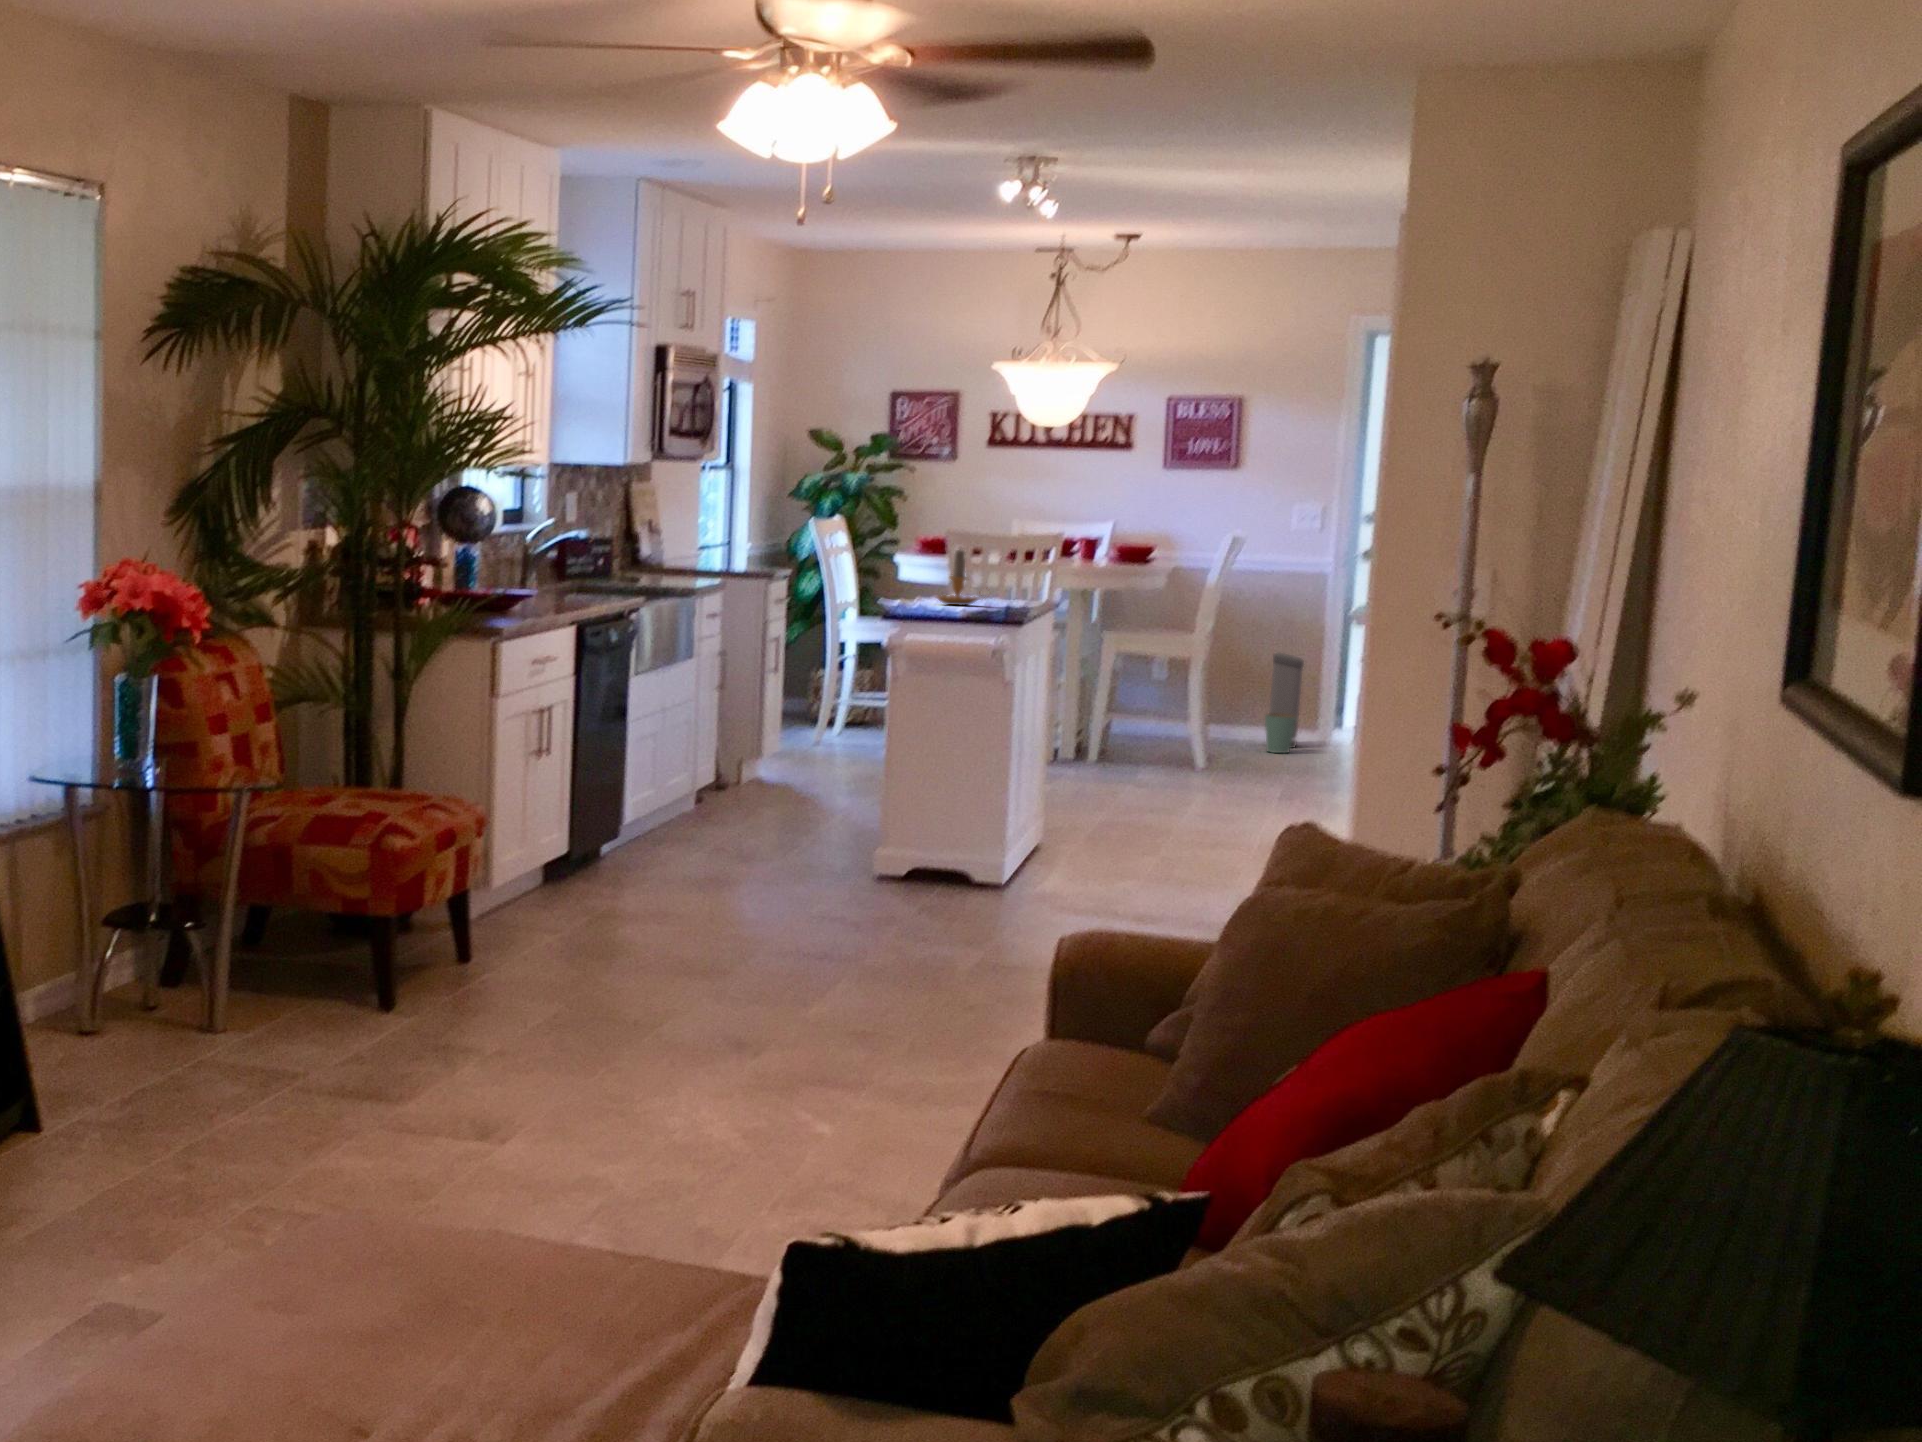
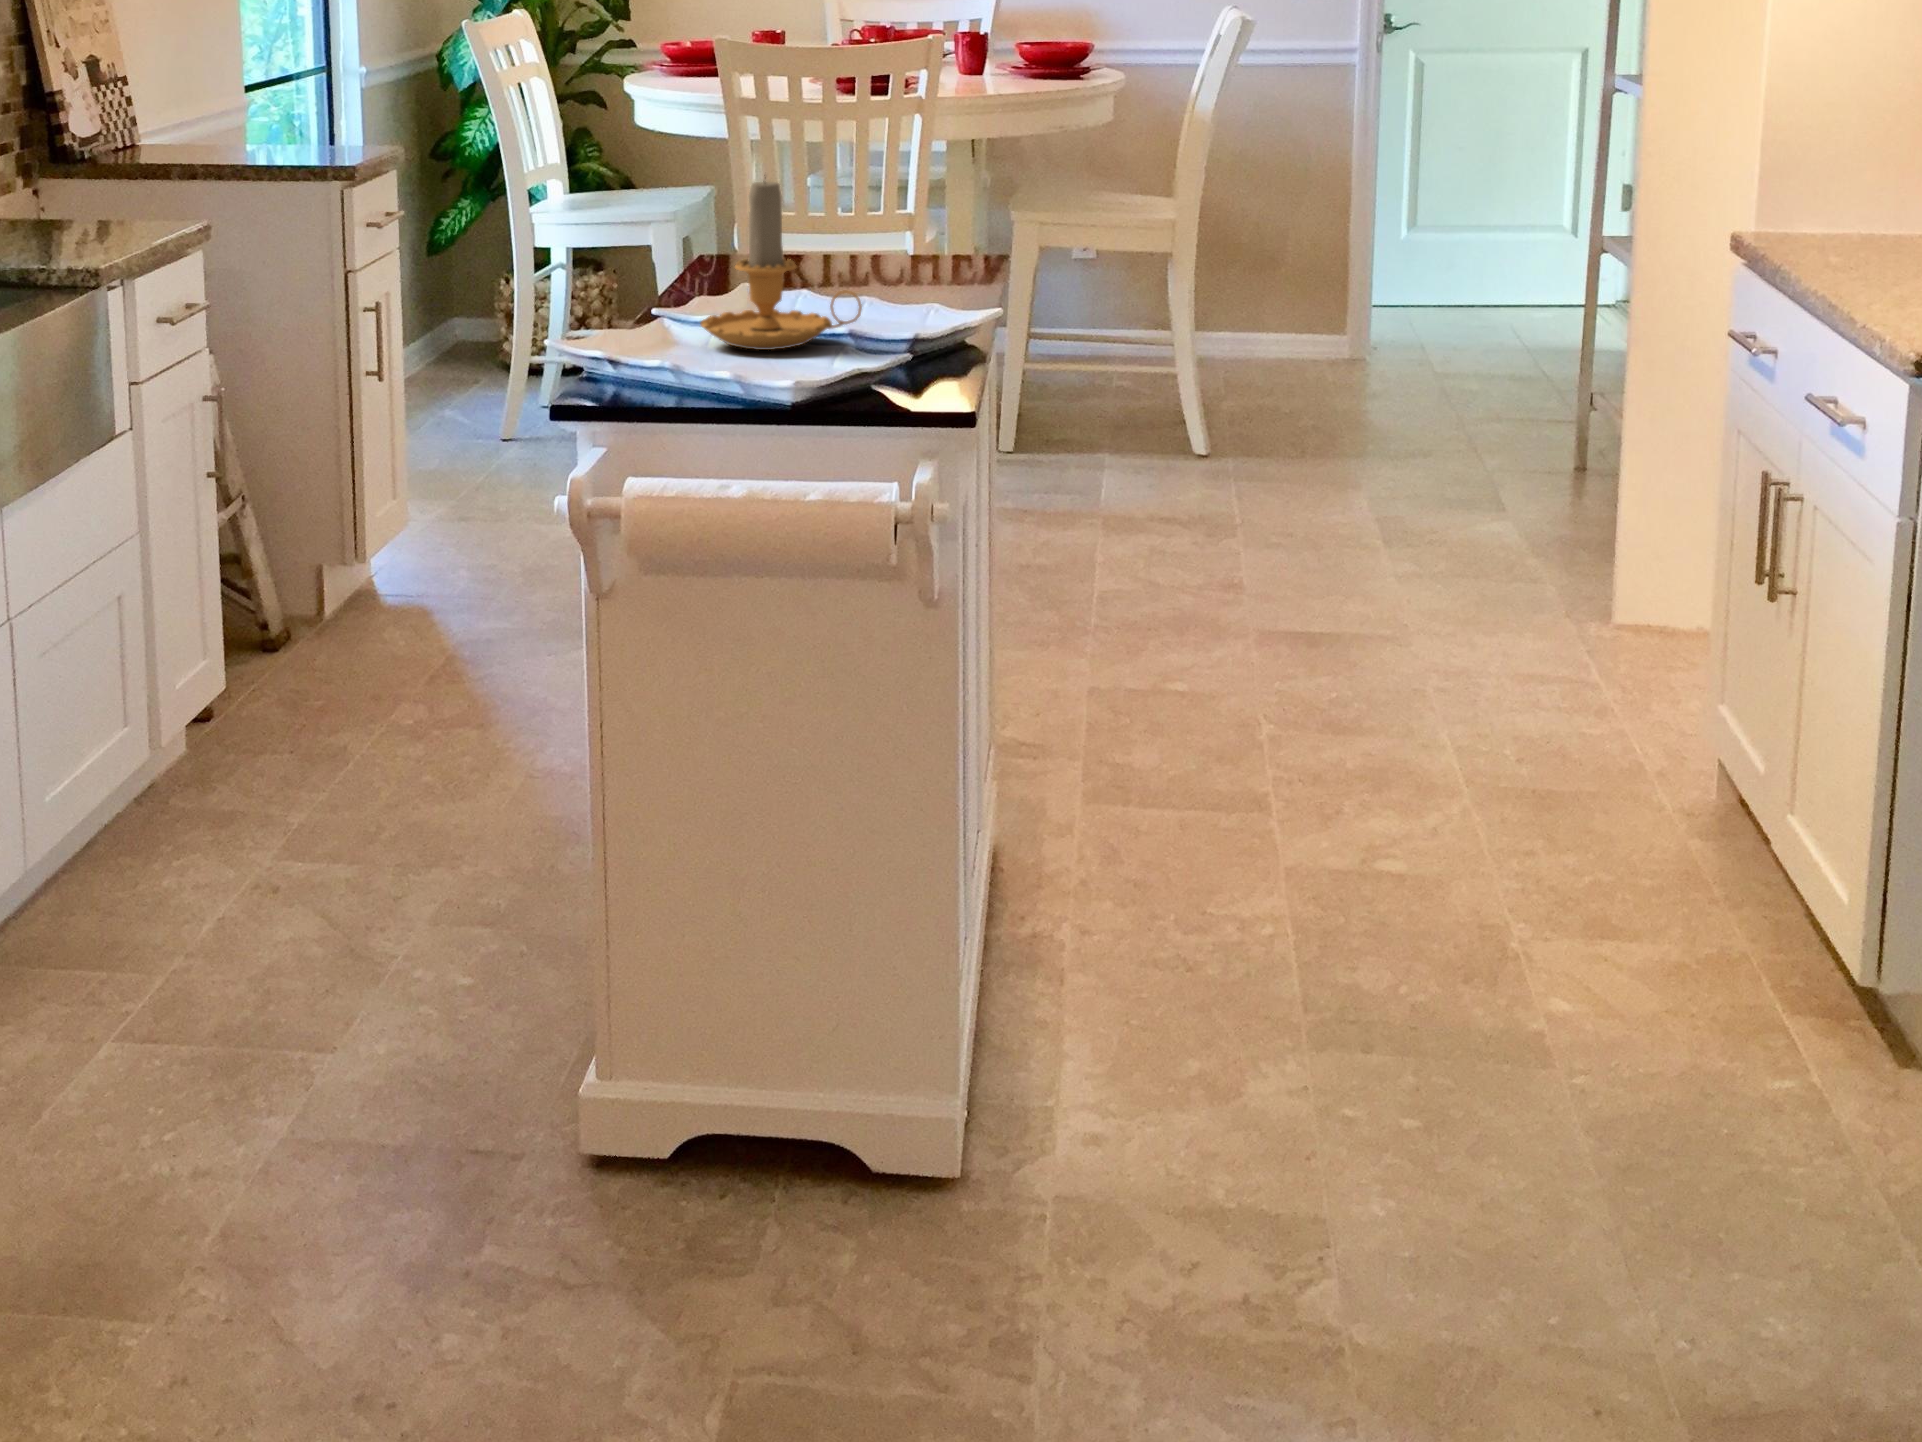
trash can: present [1265,653,1304,753] -> none [1274,206,1335,390]

